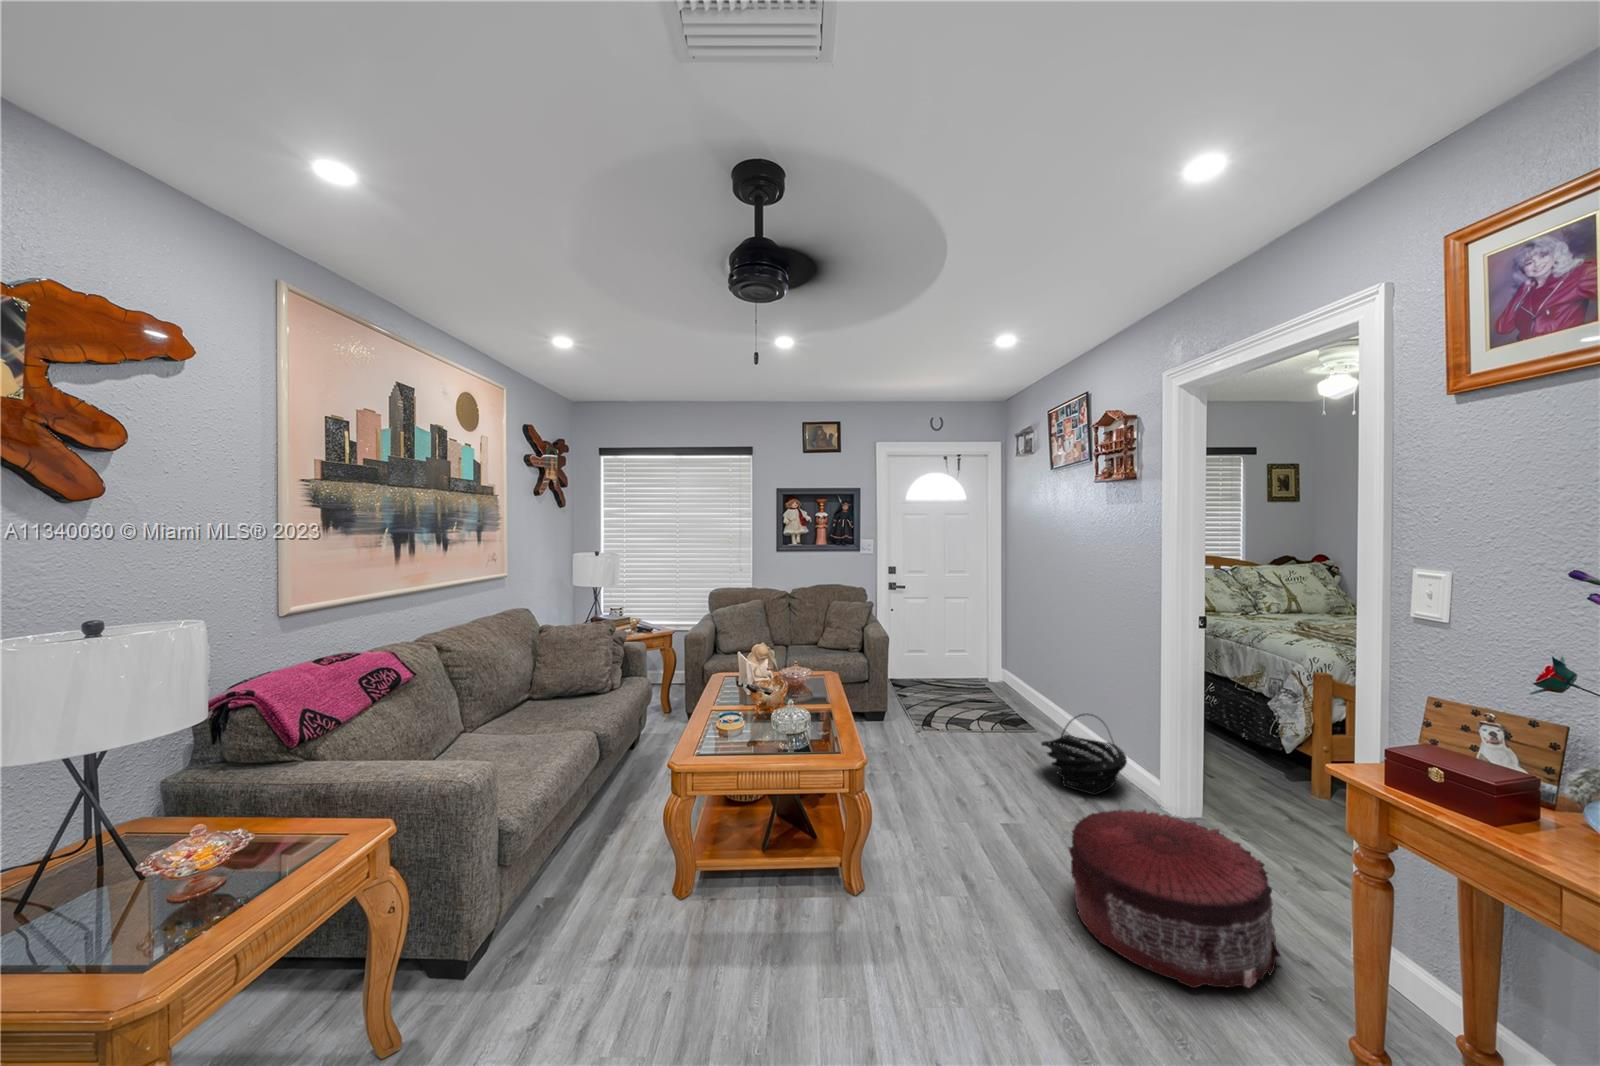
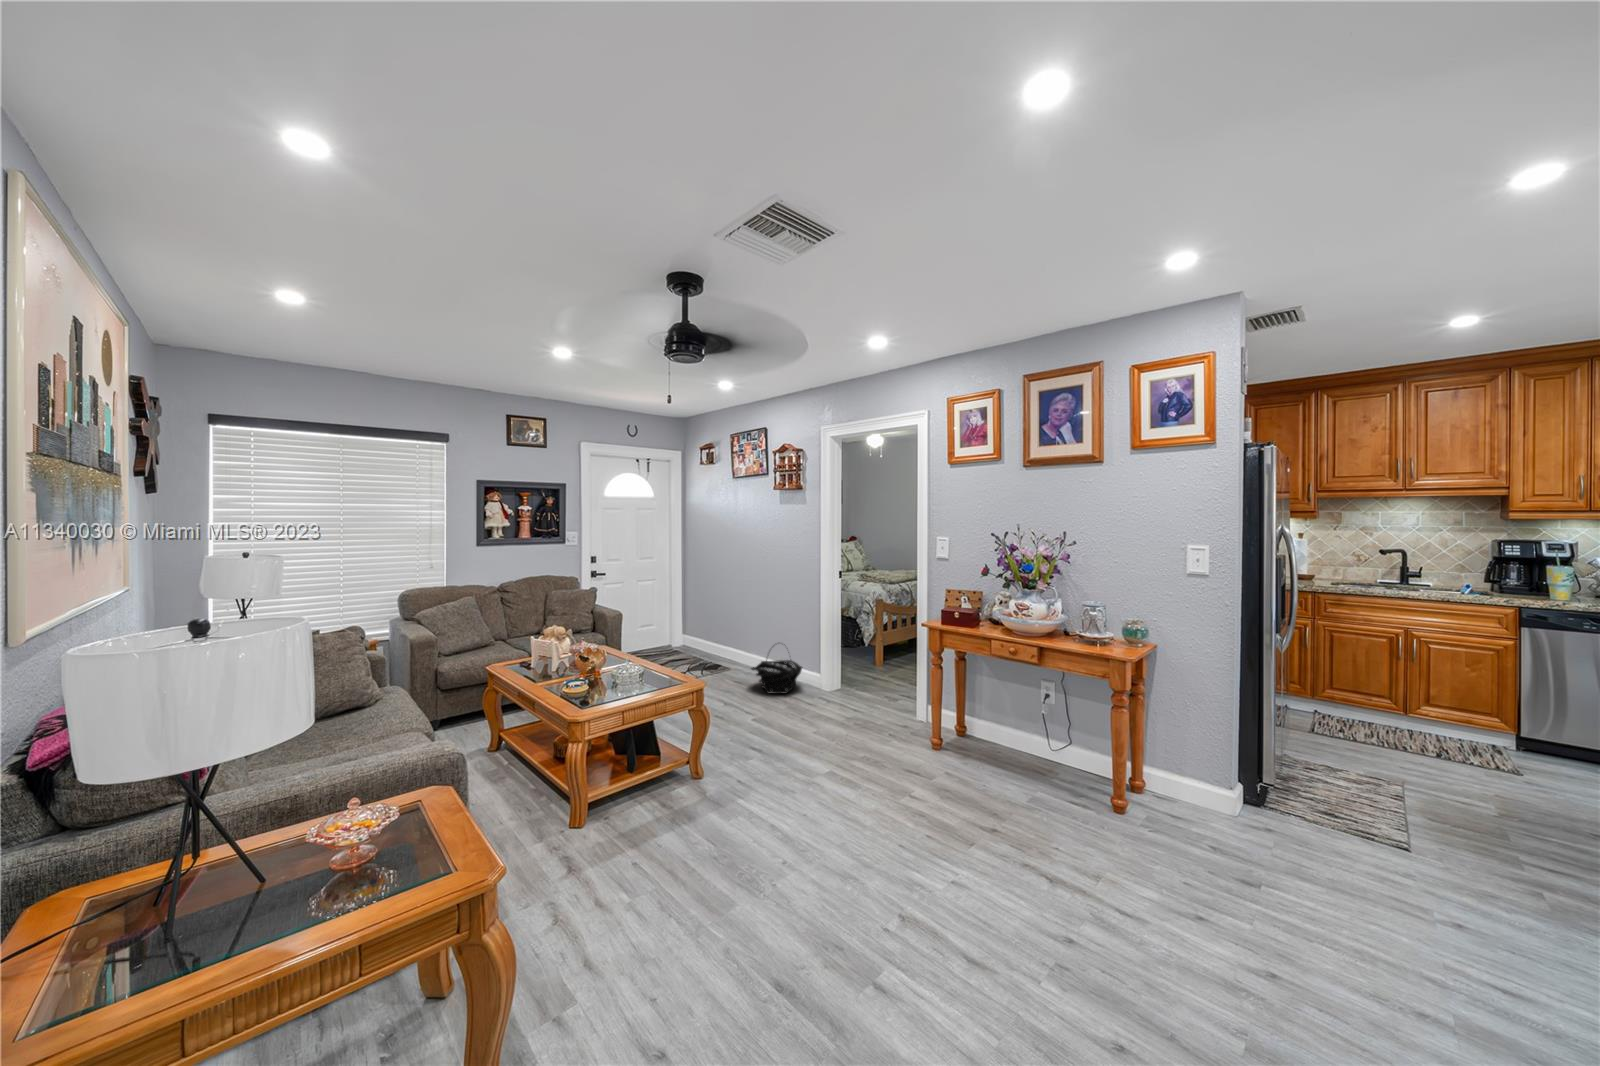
pouf: present [1069,810,1281,988] -> none [809,683,905,759]

